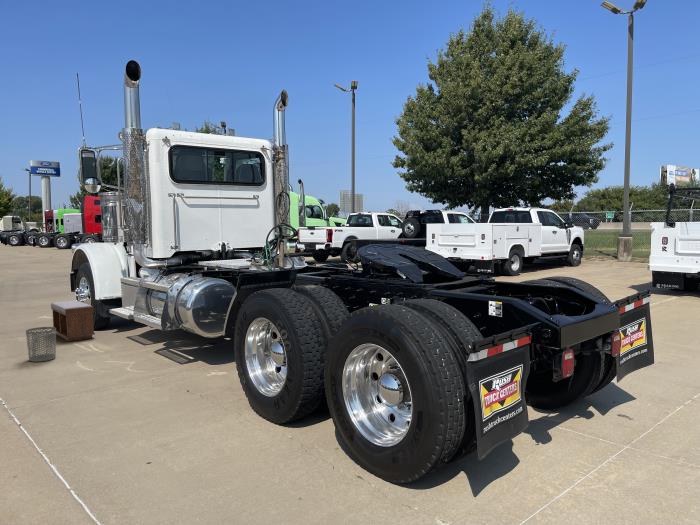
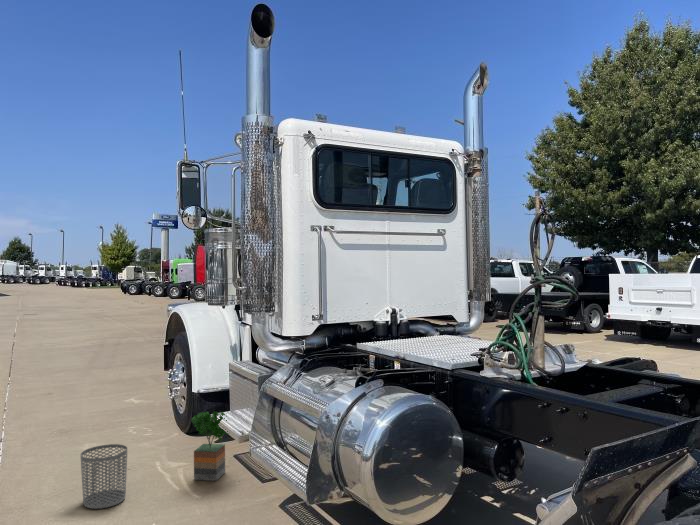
bench: present [51,301,95,341] -> none [132,387,190,456]
potted tree: none [95,308,124,349] -> present [193,412,228,481]

